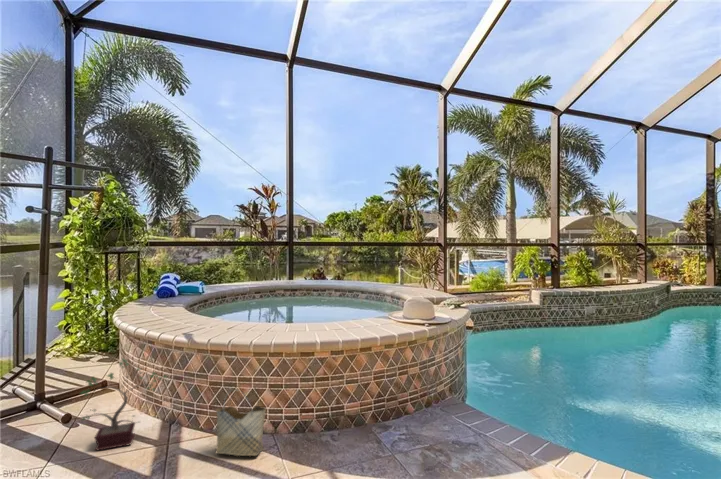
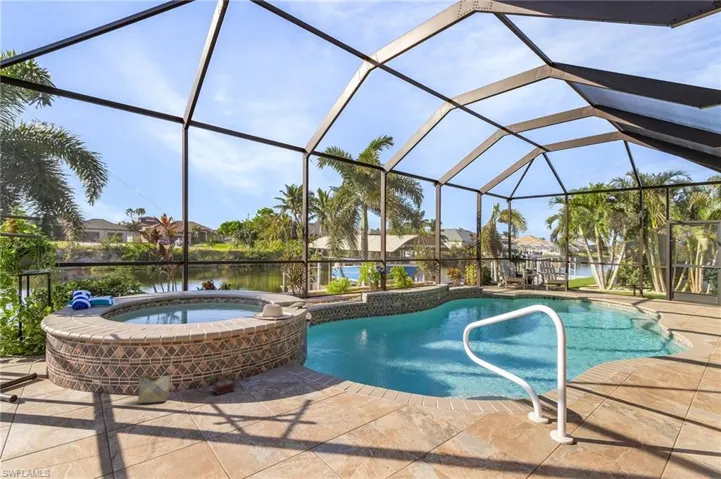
potted plant: present [81,359,166,450] -> present [209,345,246,395]

